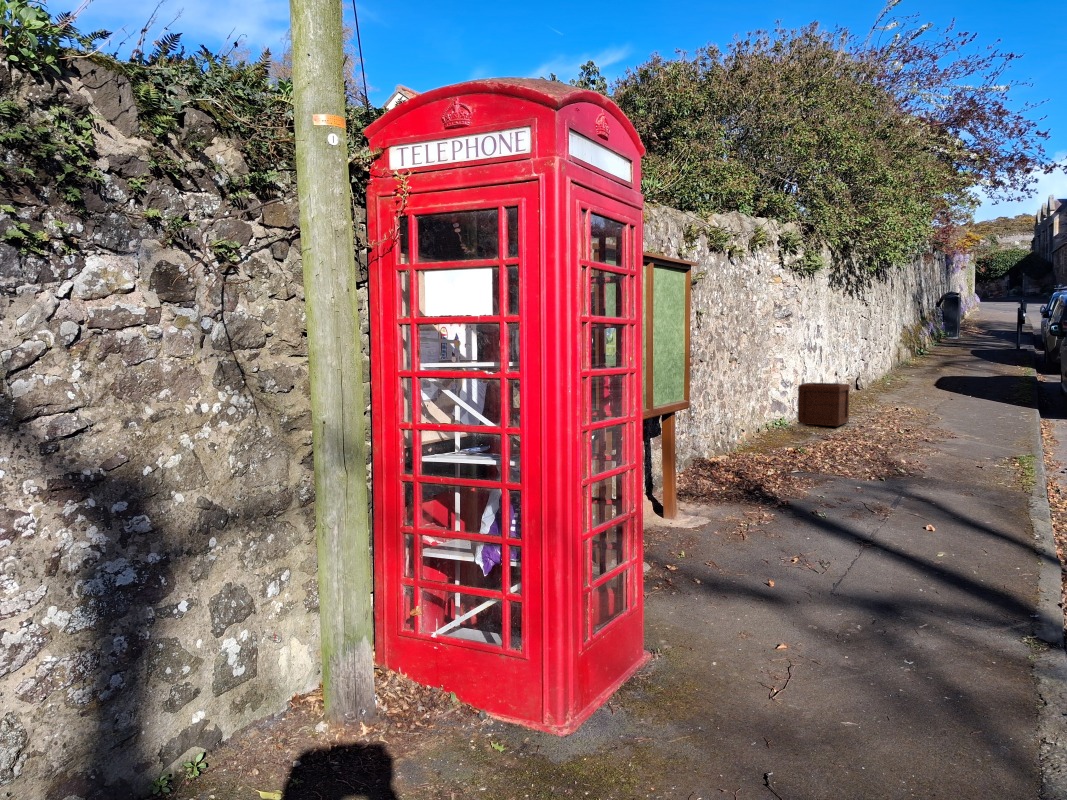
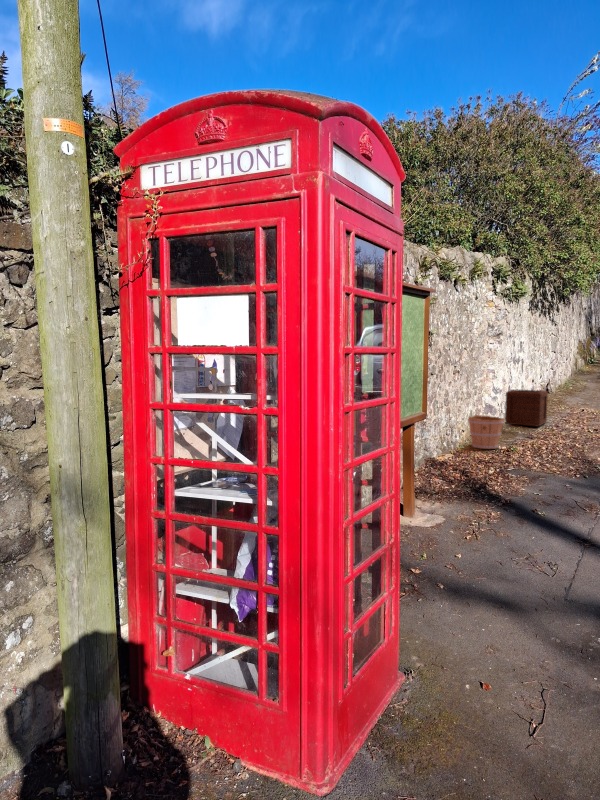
wooden bucket: none [748,411,792,451] -> present [468,415,504,449]

